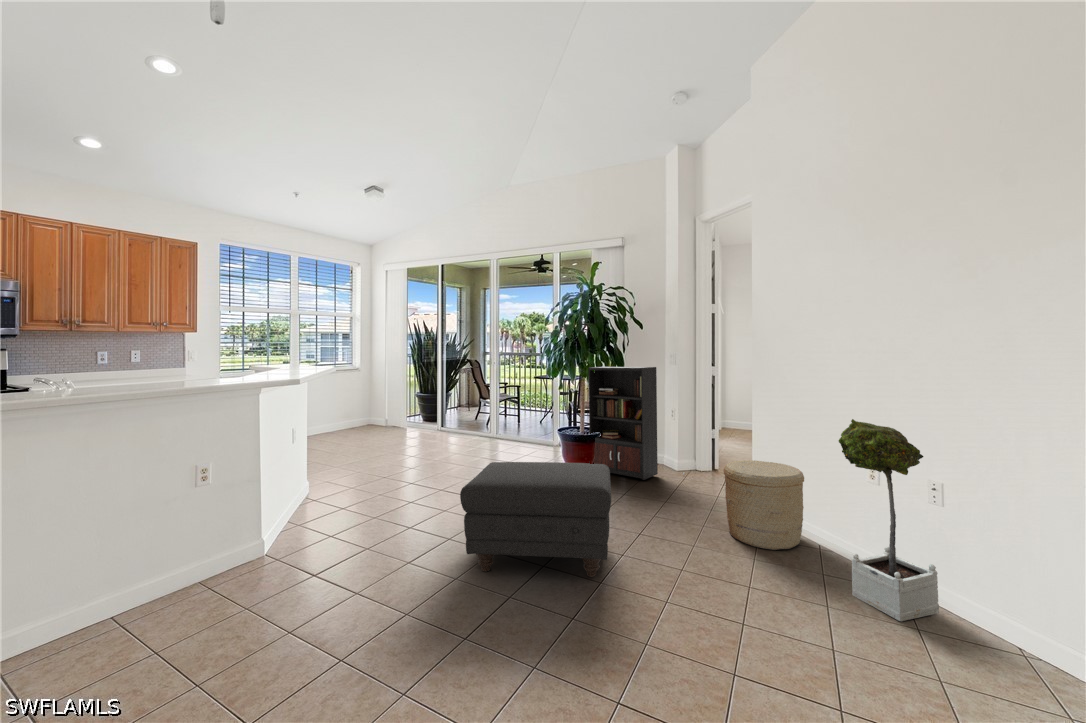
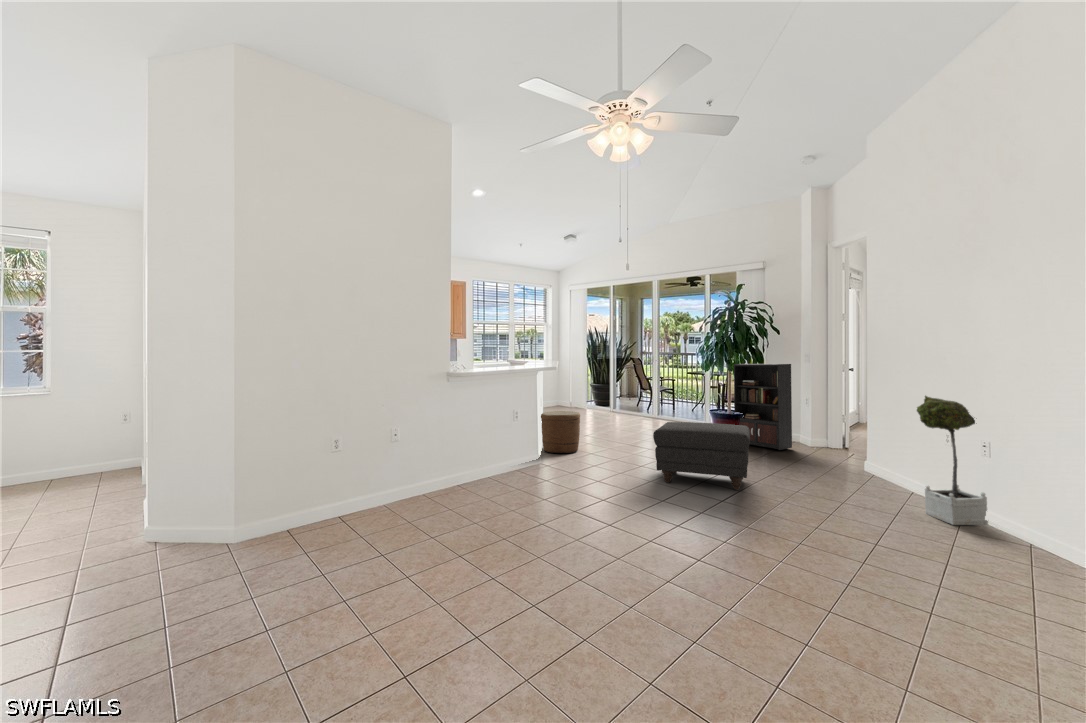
woven basket: present [724,460,804,550] -> present [541,411,580,453]

